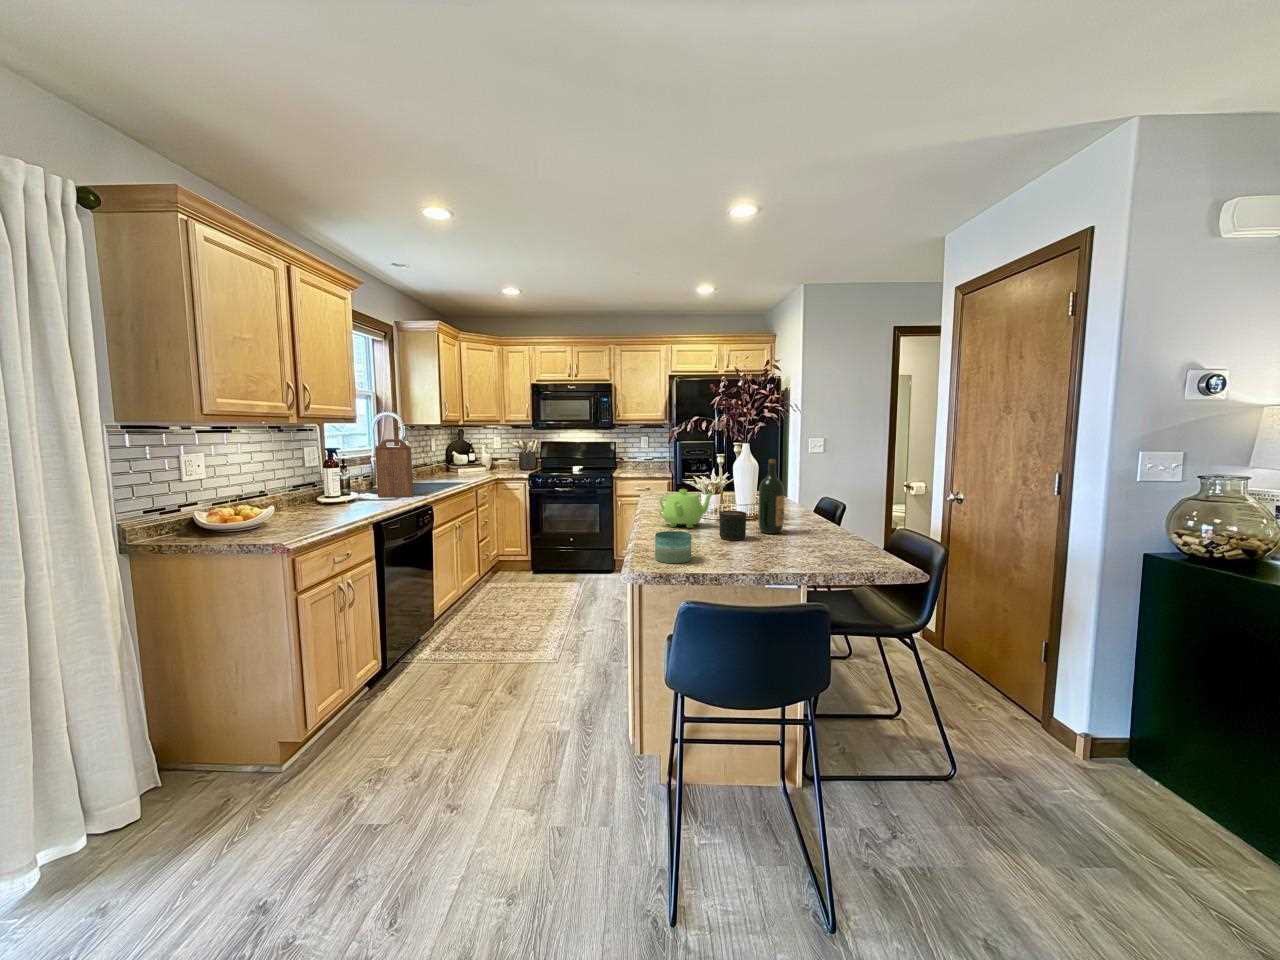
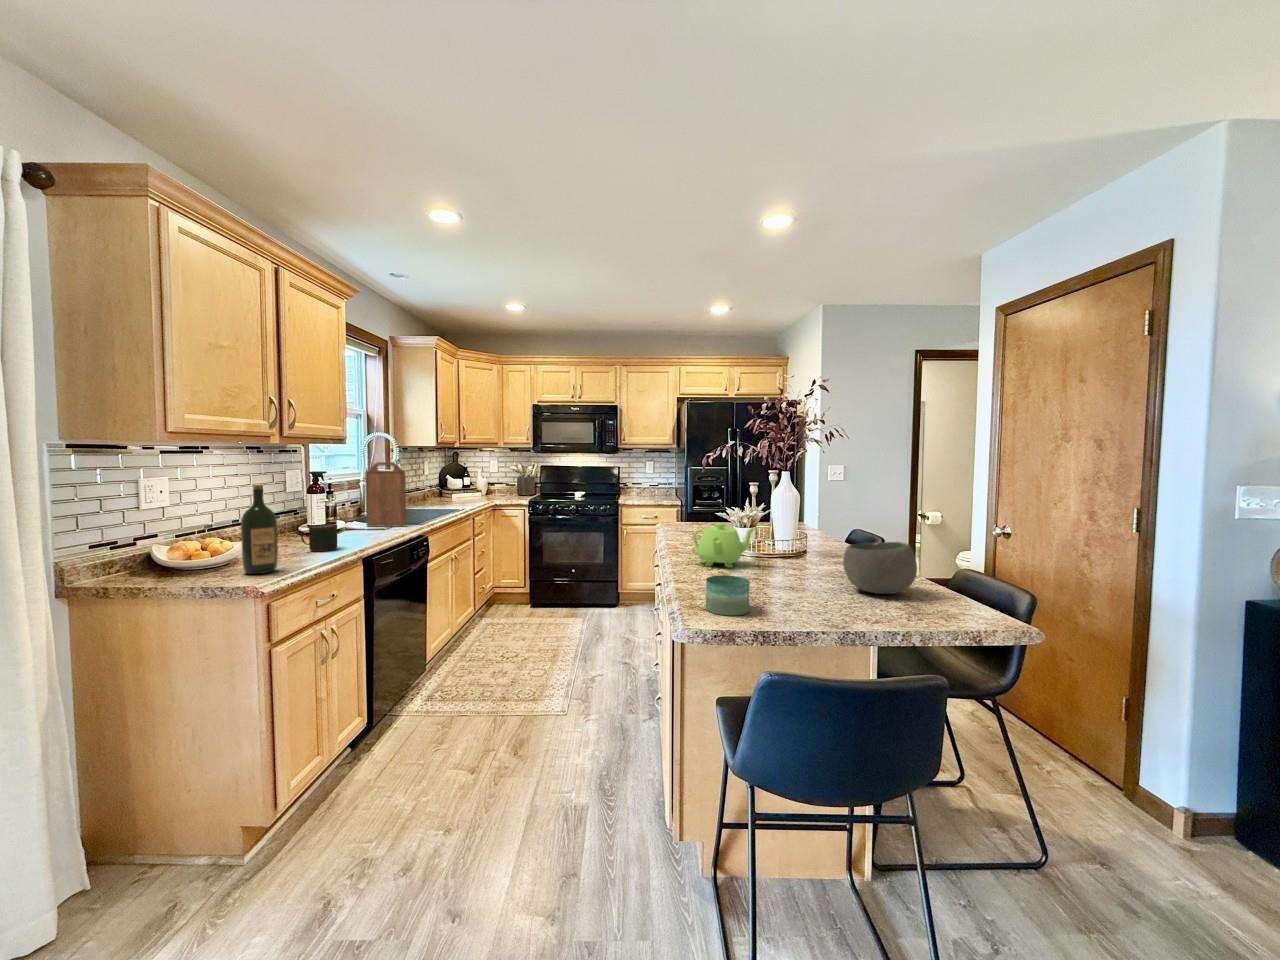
wine bottle: present [758,459,785,534] -> present [241,485,278,574]
bowl: none [781,503,843,547] -> present [843,542,917,594]
mug: present [719,511,746,540] -> present [301,524,337,551]

